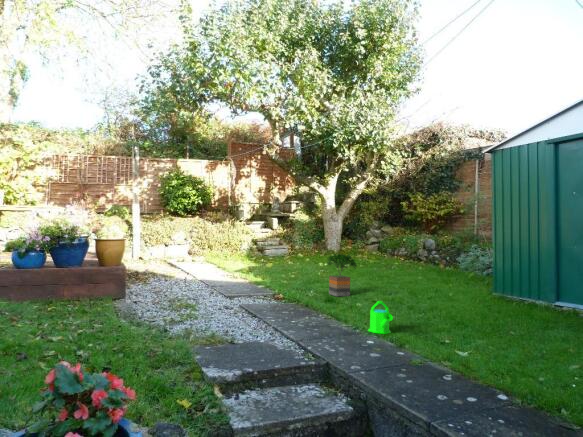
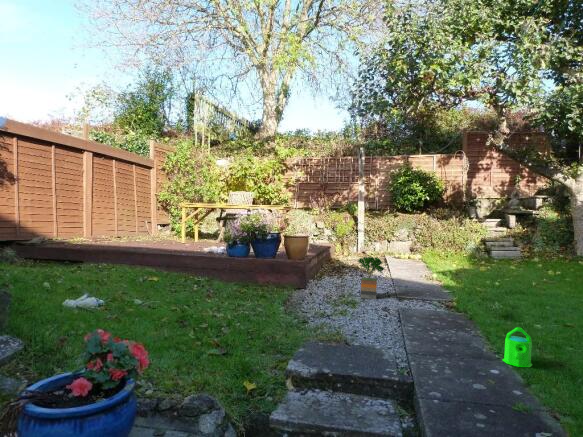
potted tree: present [327,254,357,296] -> present [358,257,384,299]

